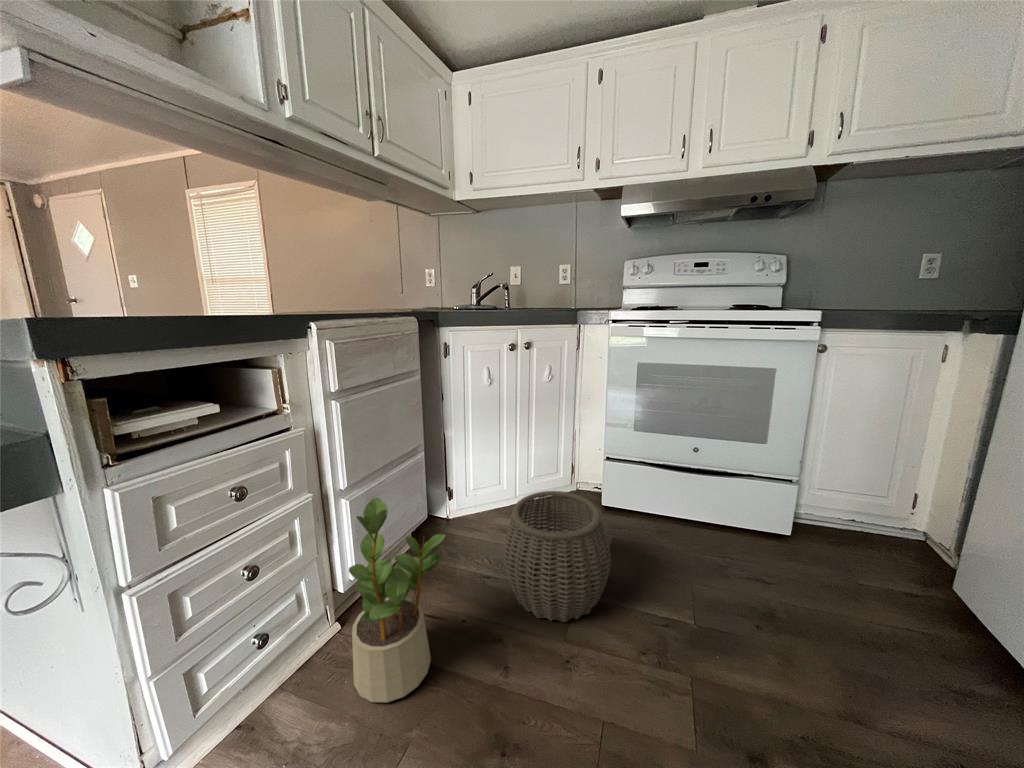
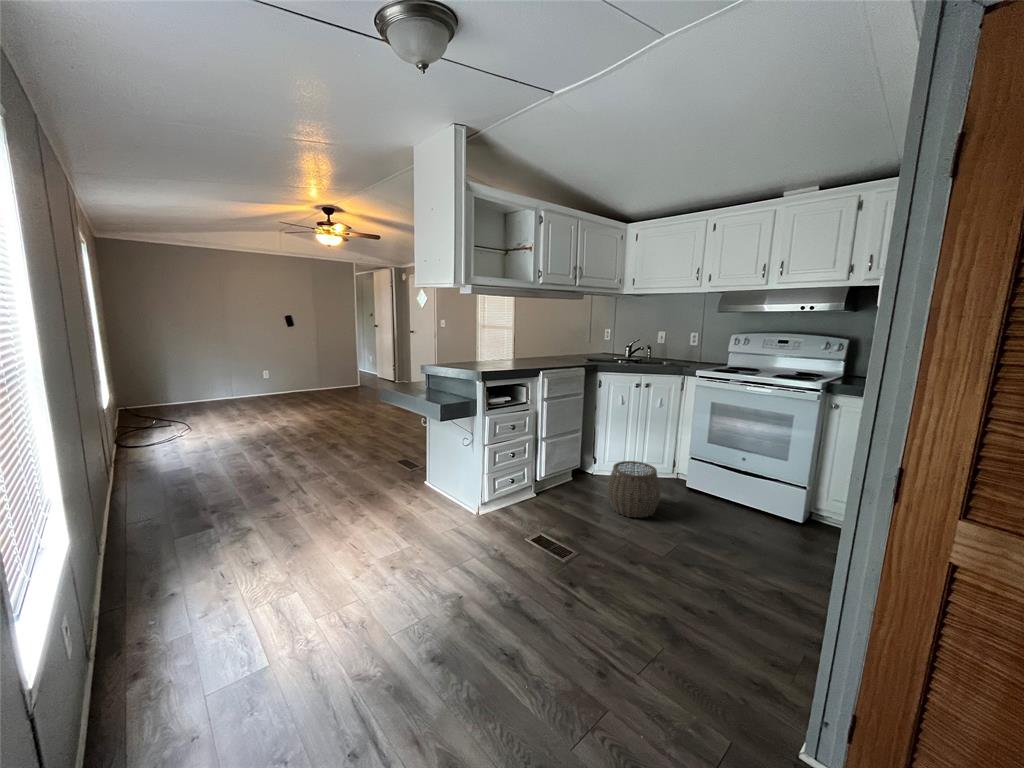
potted plant: present [349,498,445,703] -> none [539,439,579,515]

